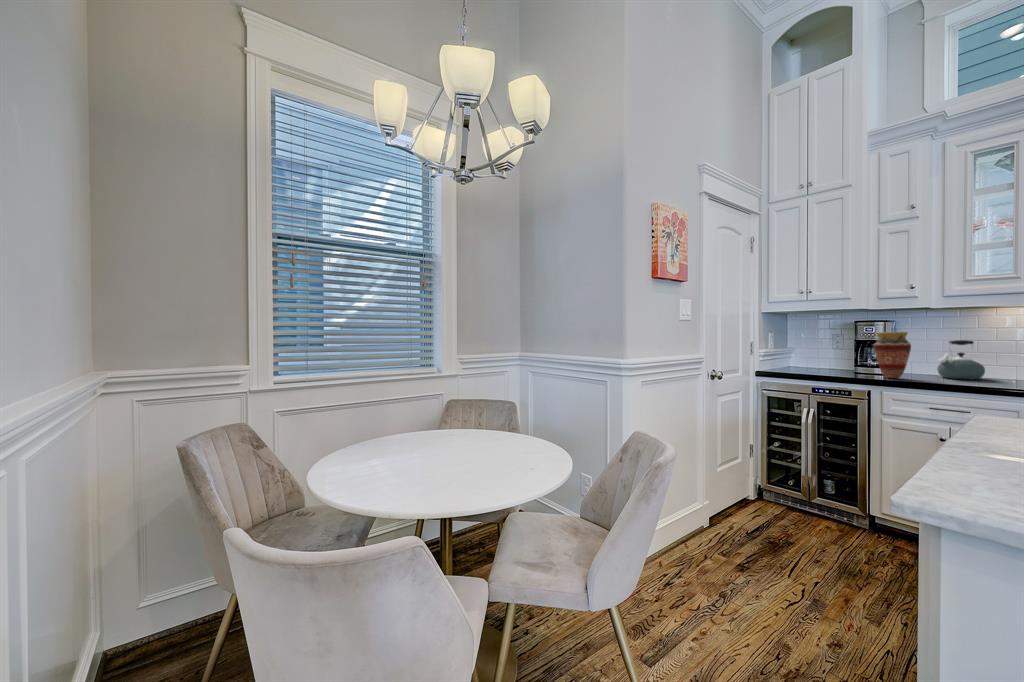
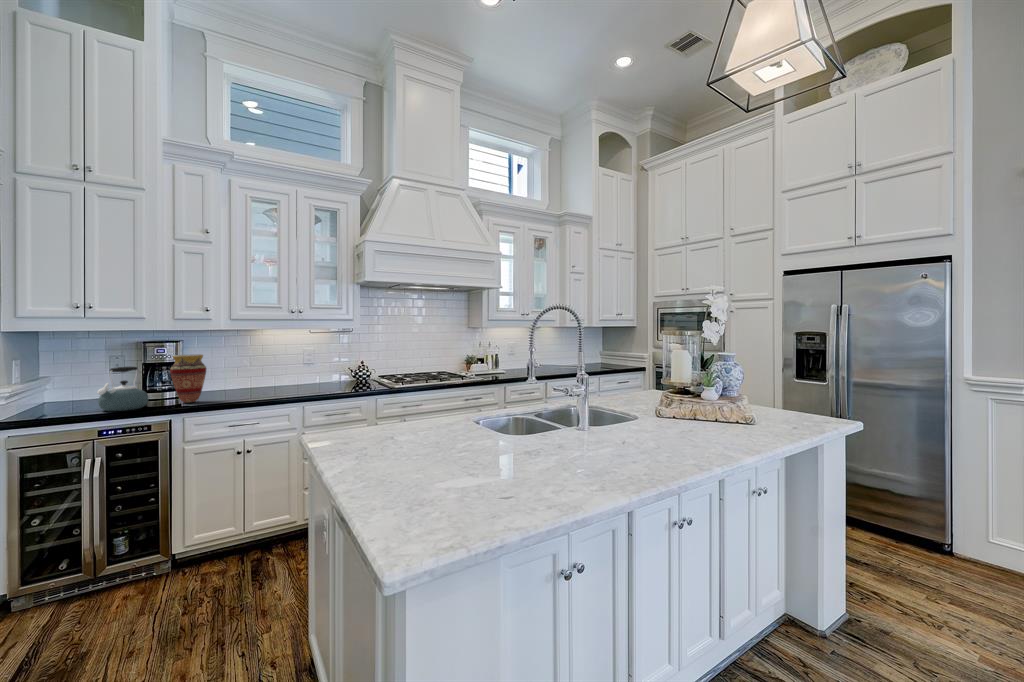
kettle: present [937,340,985,379] -> present [97,367,148,411]

